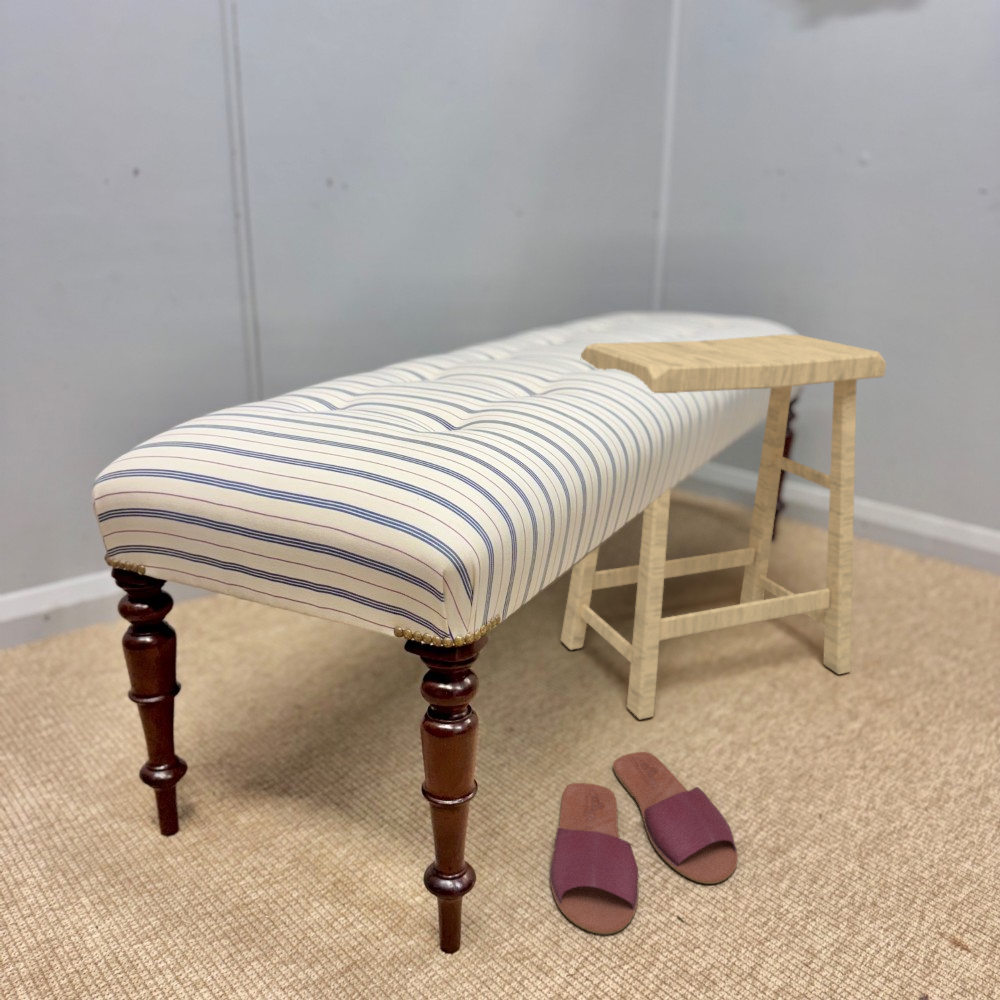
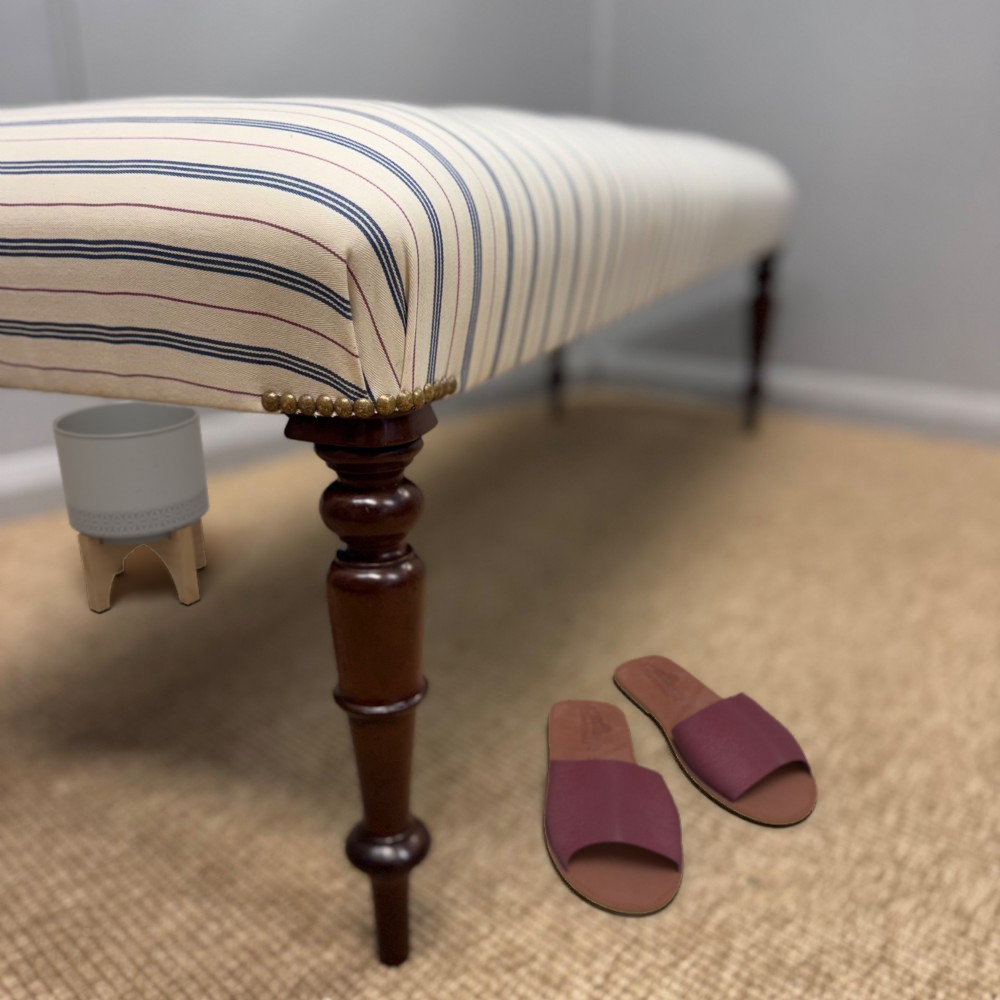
footstool: present [560,334,886,719] -> none [521,93,949,618]
planter: none [233,537,333,691] -> present [52,401,210,612]

